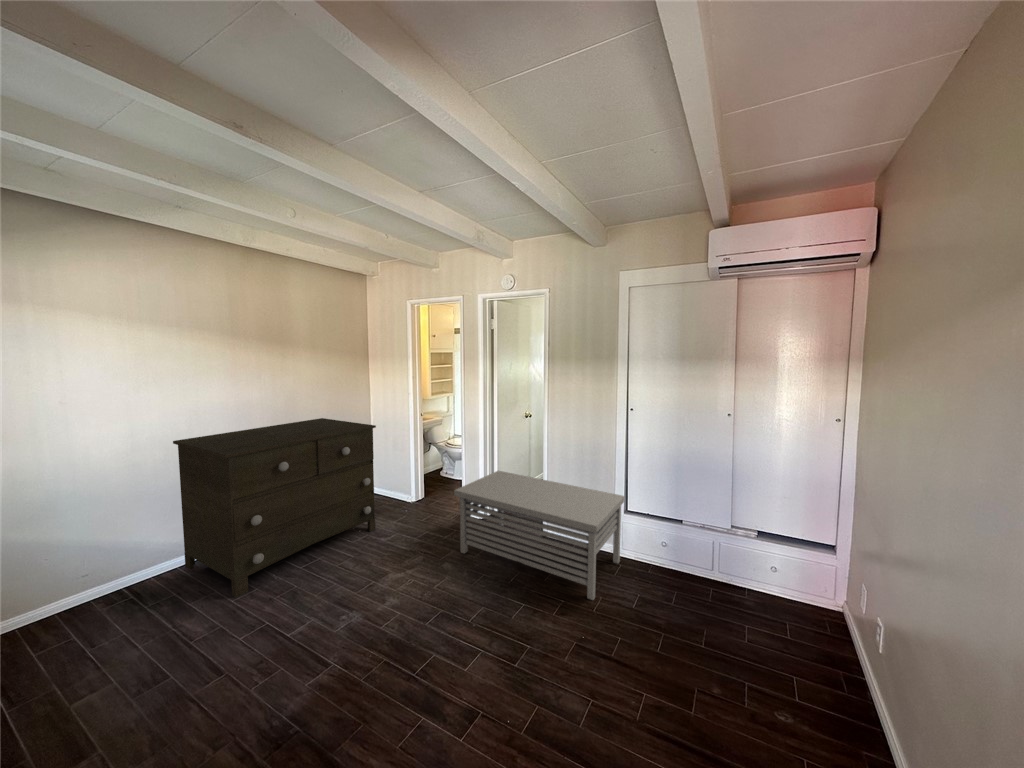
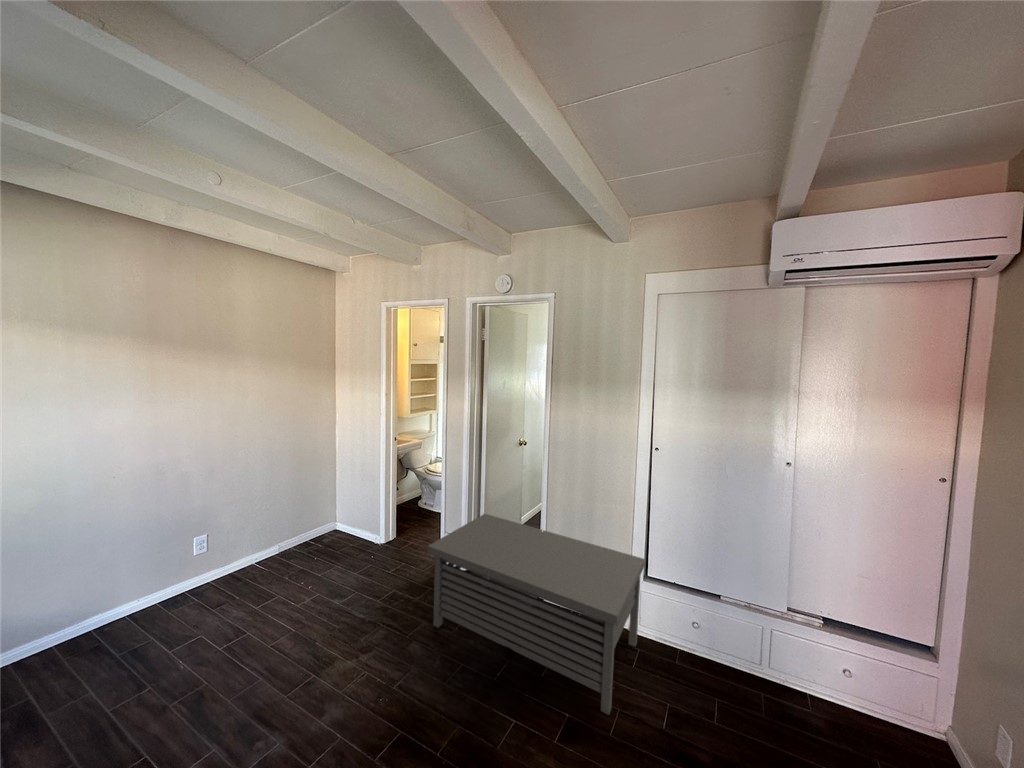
dresser: present [173,418,376,598] -> none [46,442,334,709]

